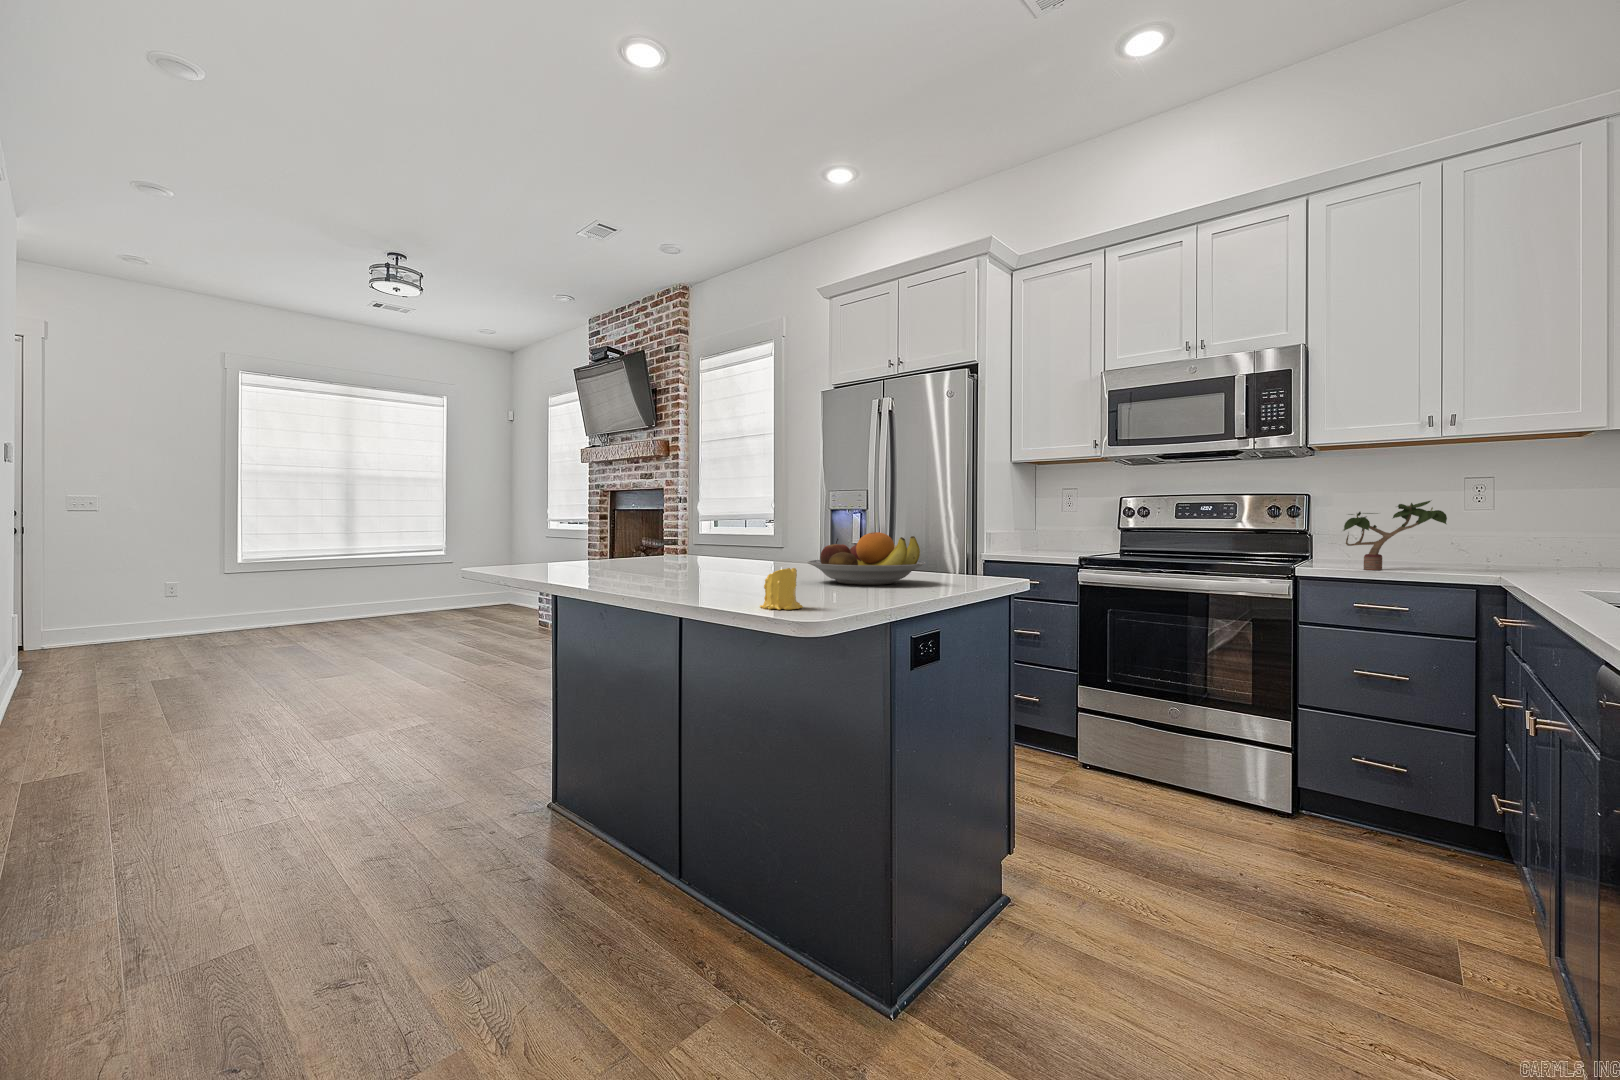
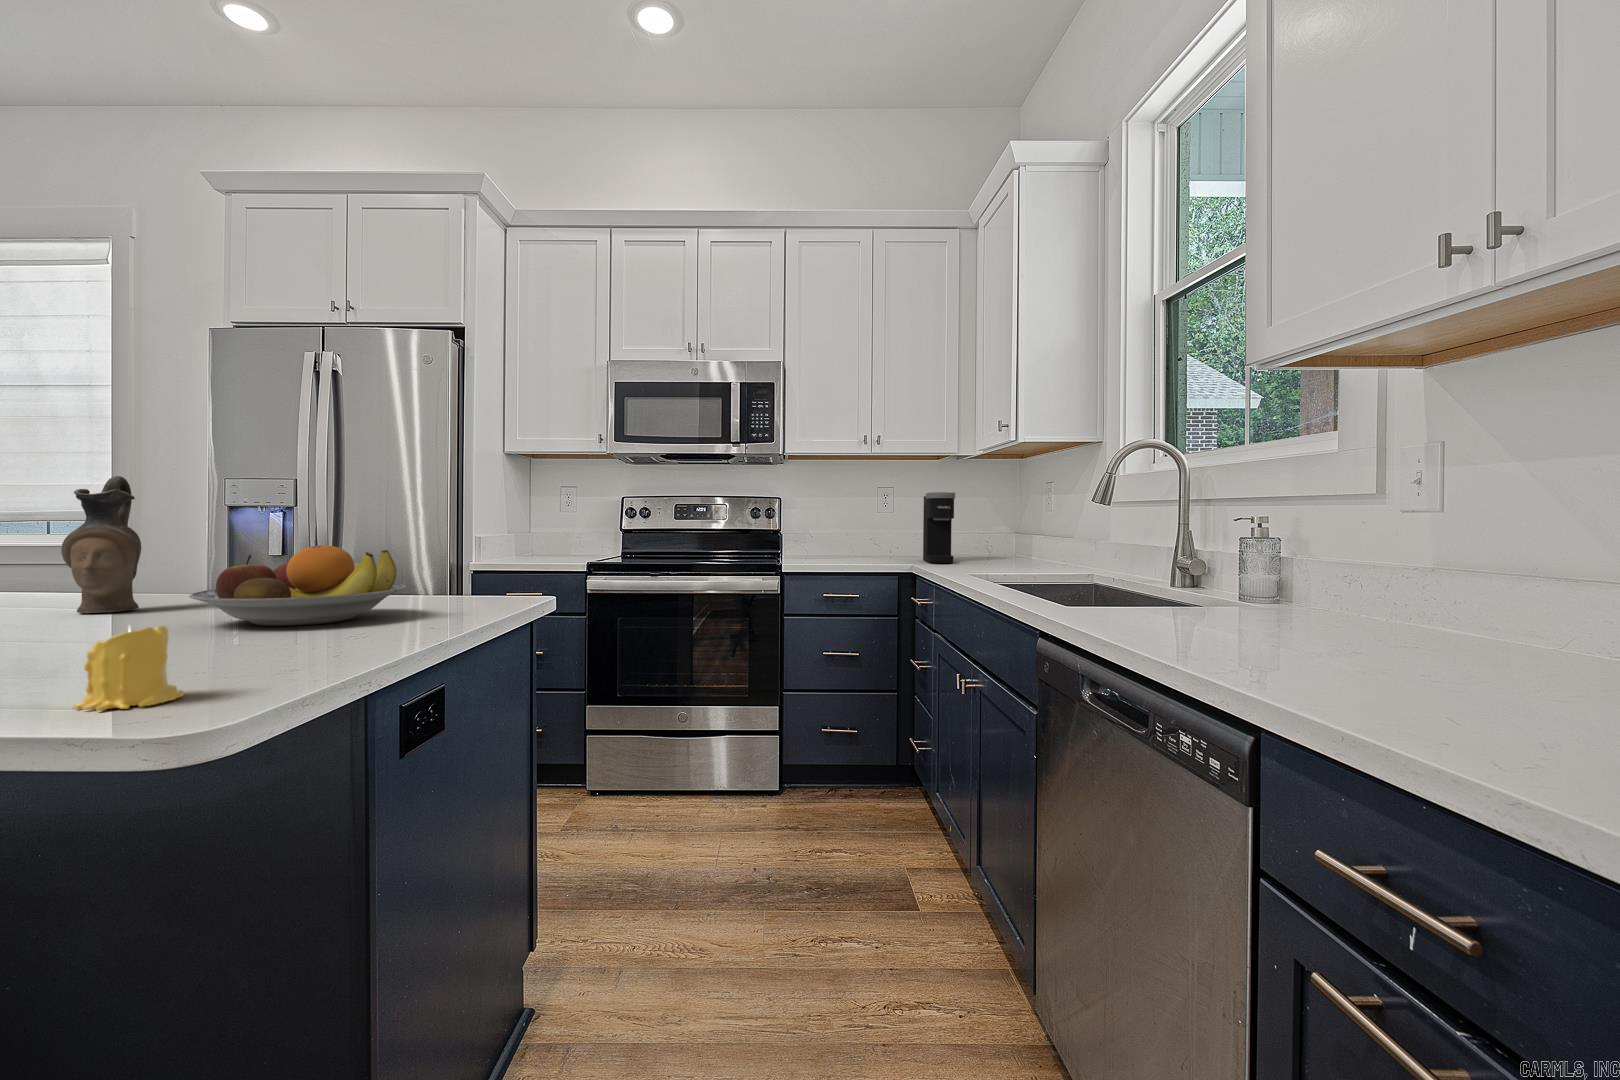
coffee maker: none [1522,479,1578,572] -> present [923,492,955,563]
ceramic pitcher: none [752,491,786,573] -> present [61,476,141,613]
potted plant: present [1343,501,1447,570] -> none [809,505,899,567]

